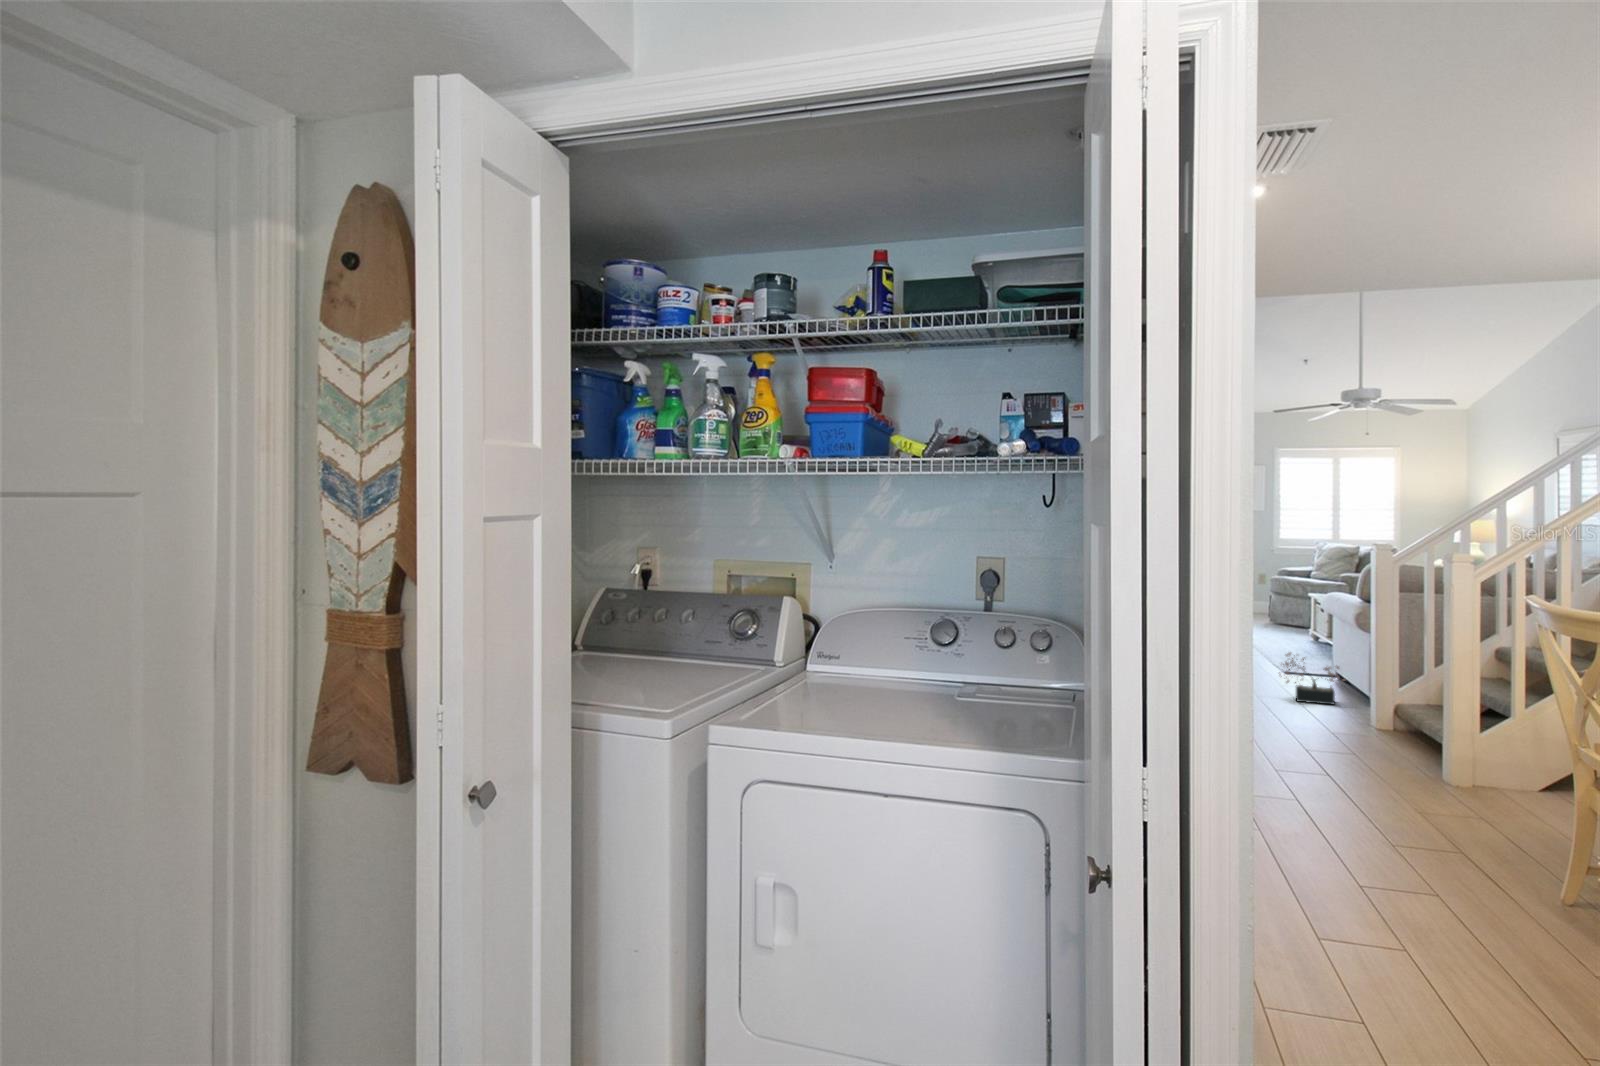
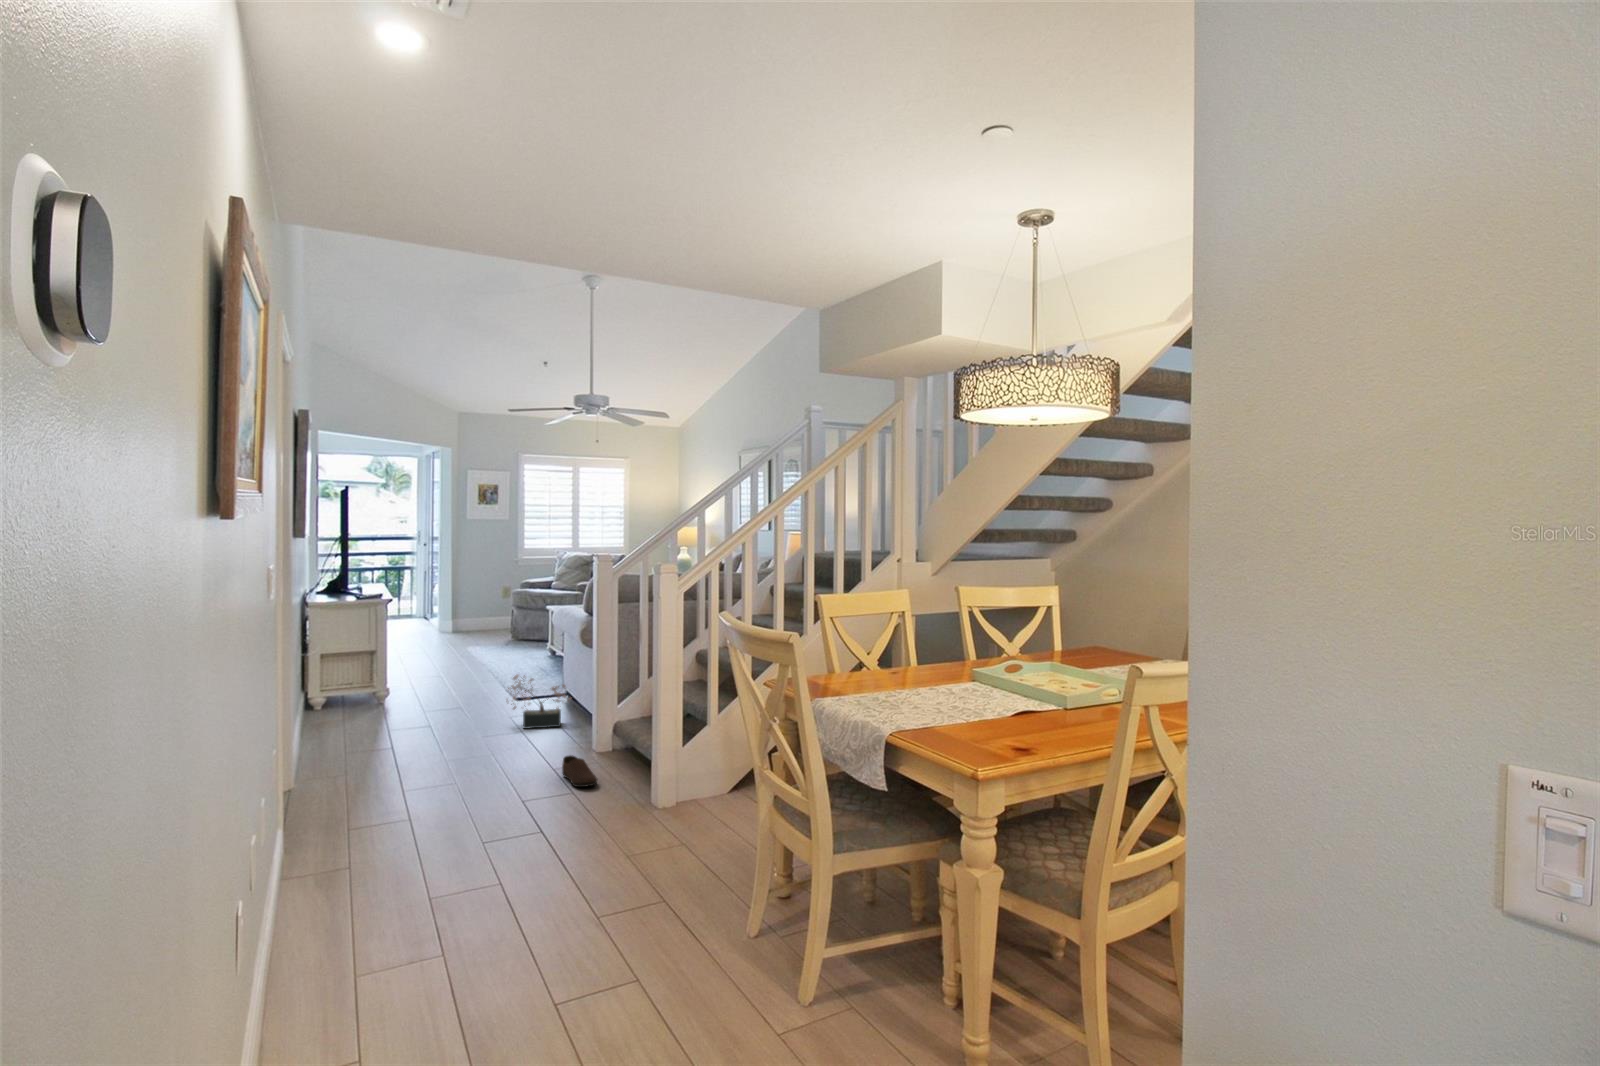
shoe: none [1343,728,1382,758] -> present [562,755,597,787]

